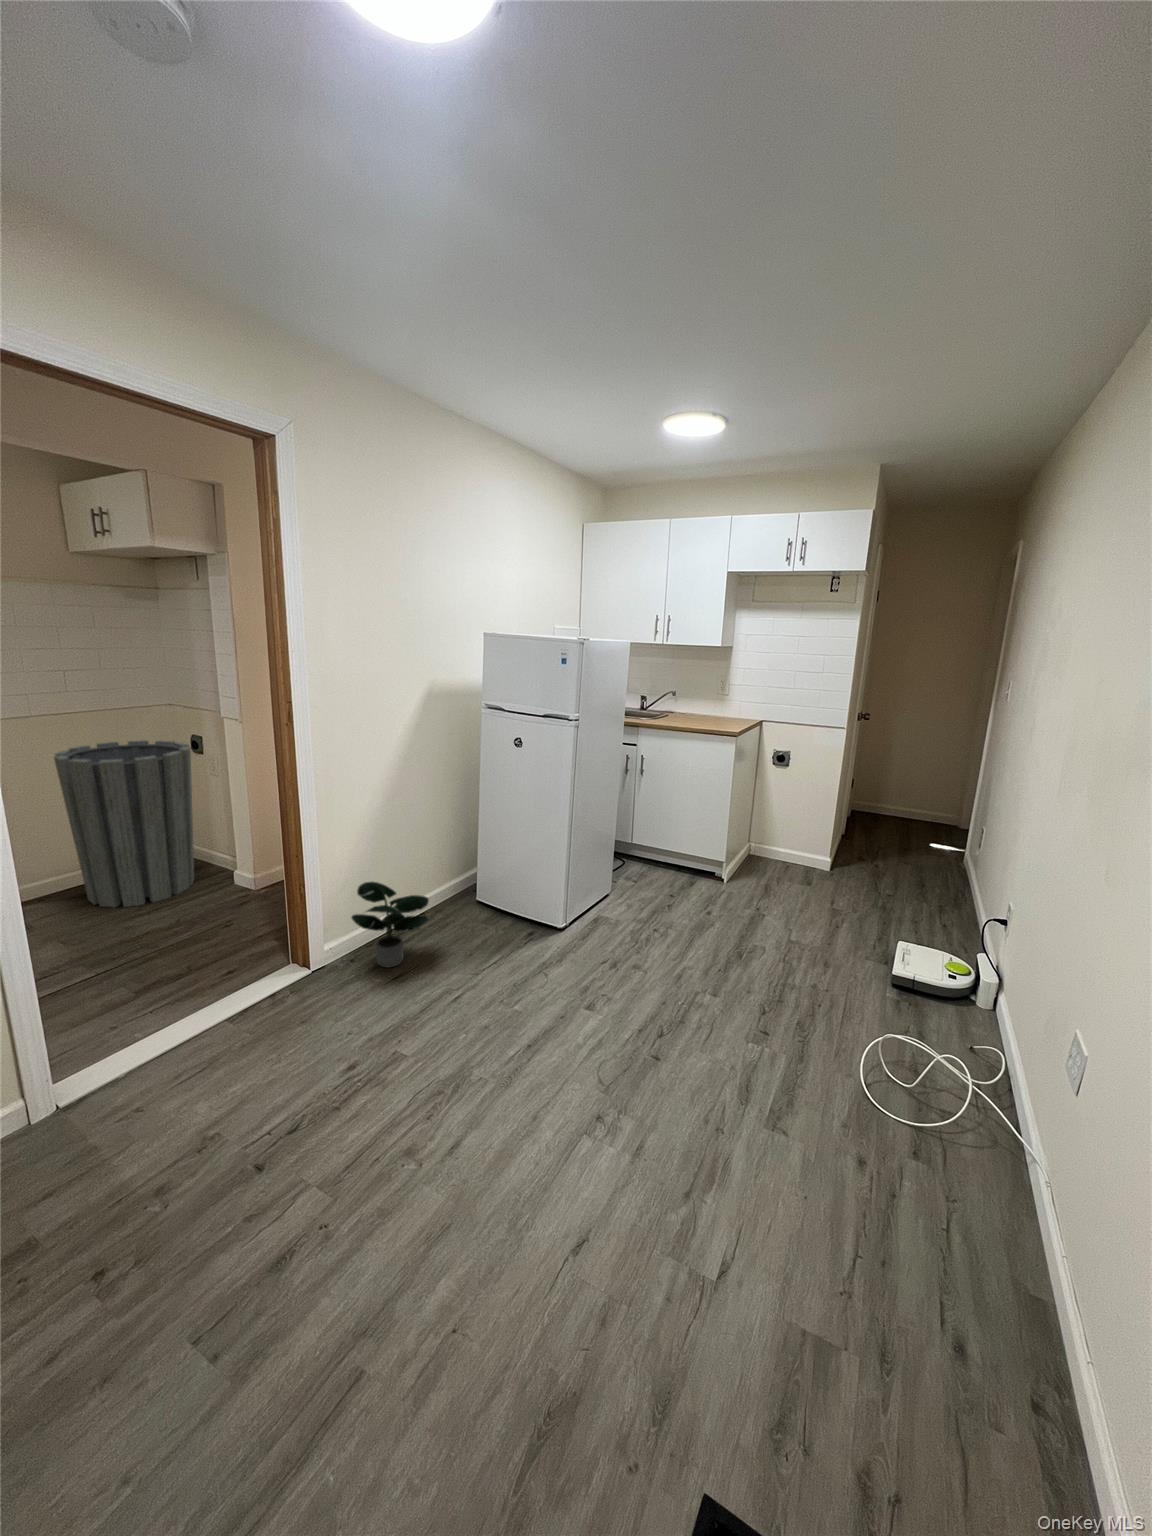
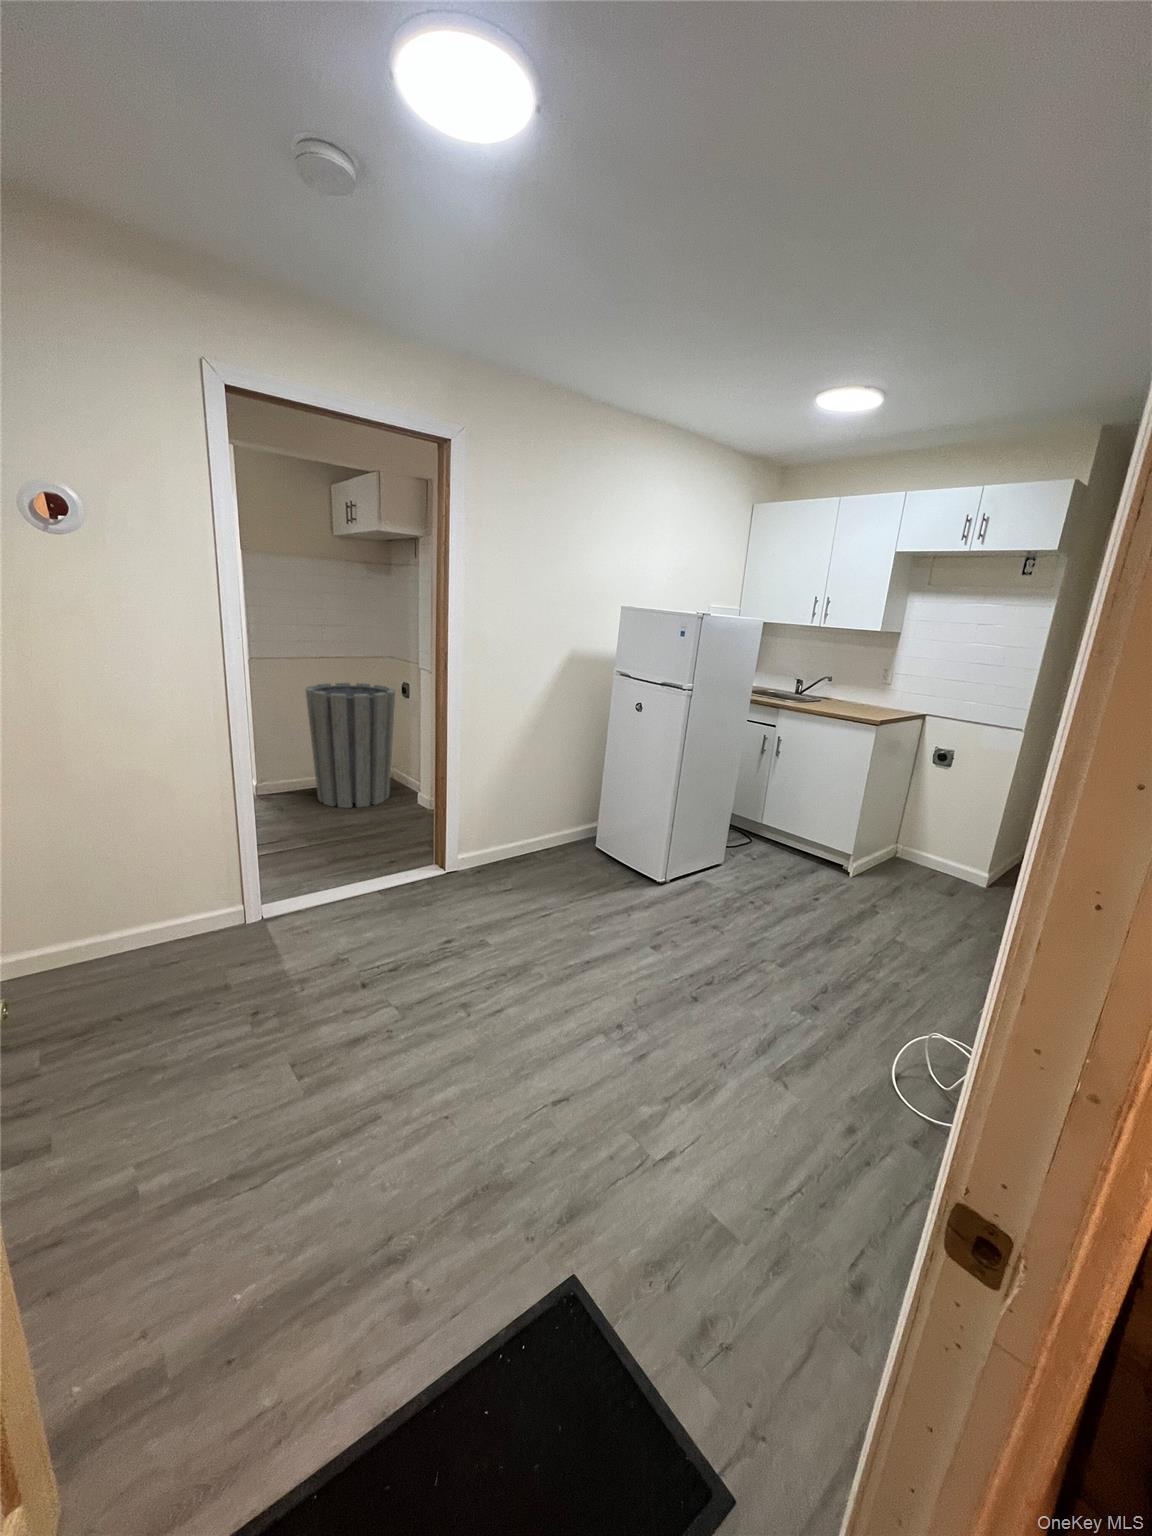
potted plant: present [352,882,429,967] -> none [478,811,542,884]

